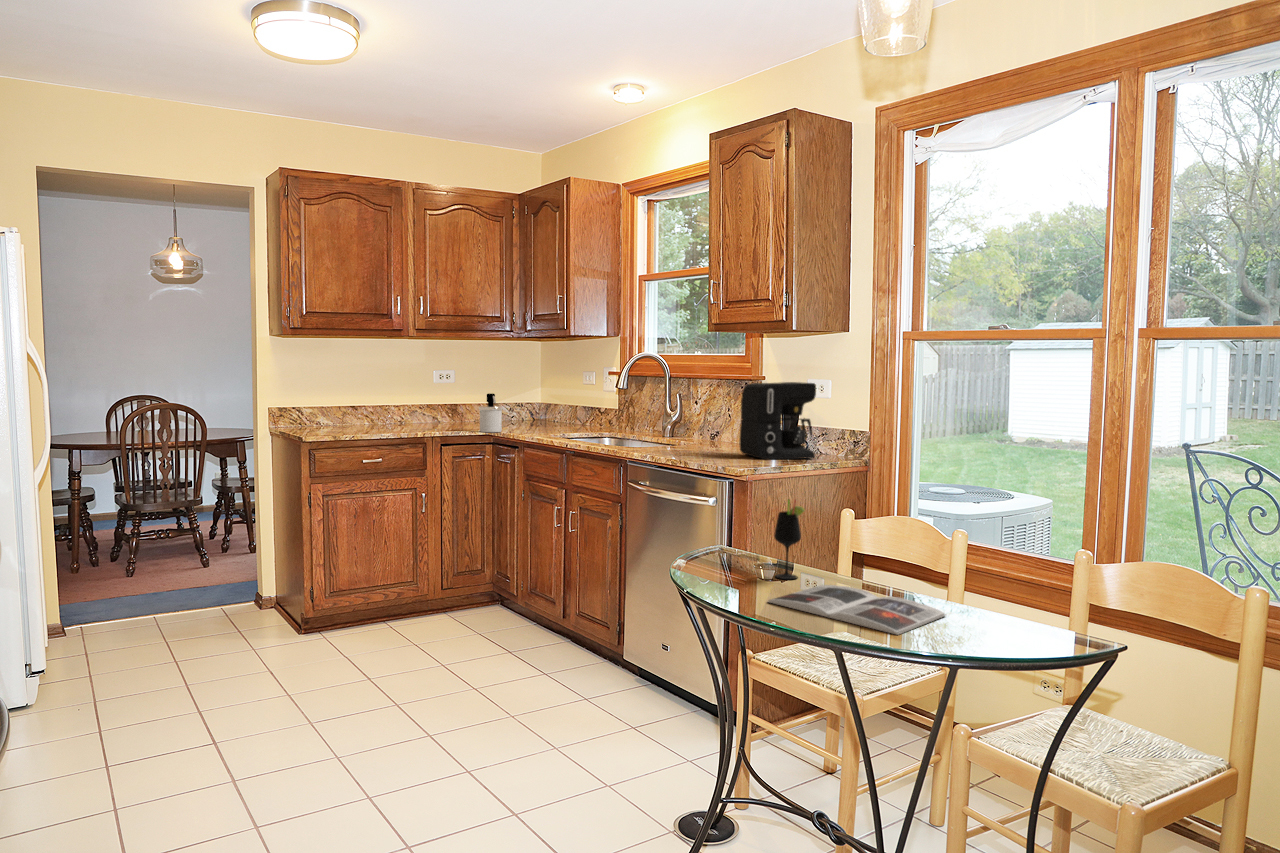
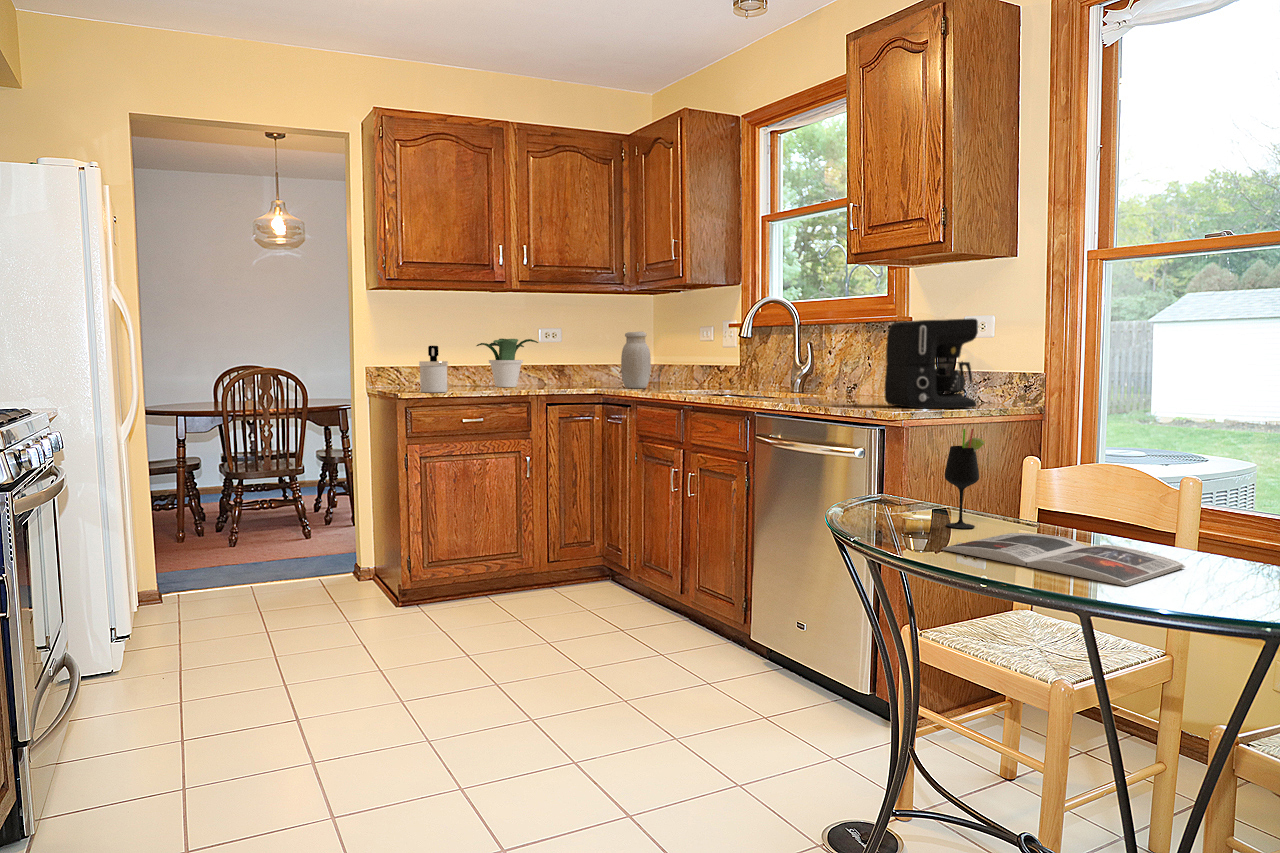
jar: none [511,375,538,427] -> present [621,332,651,388]
potted plant: none [374,380,435,425] -> present [477,339,538,387]
soap dispenser: present [479,393,503,432] -> present [419,346,448,393]

